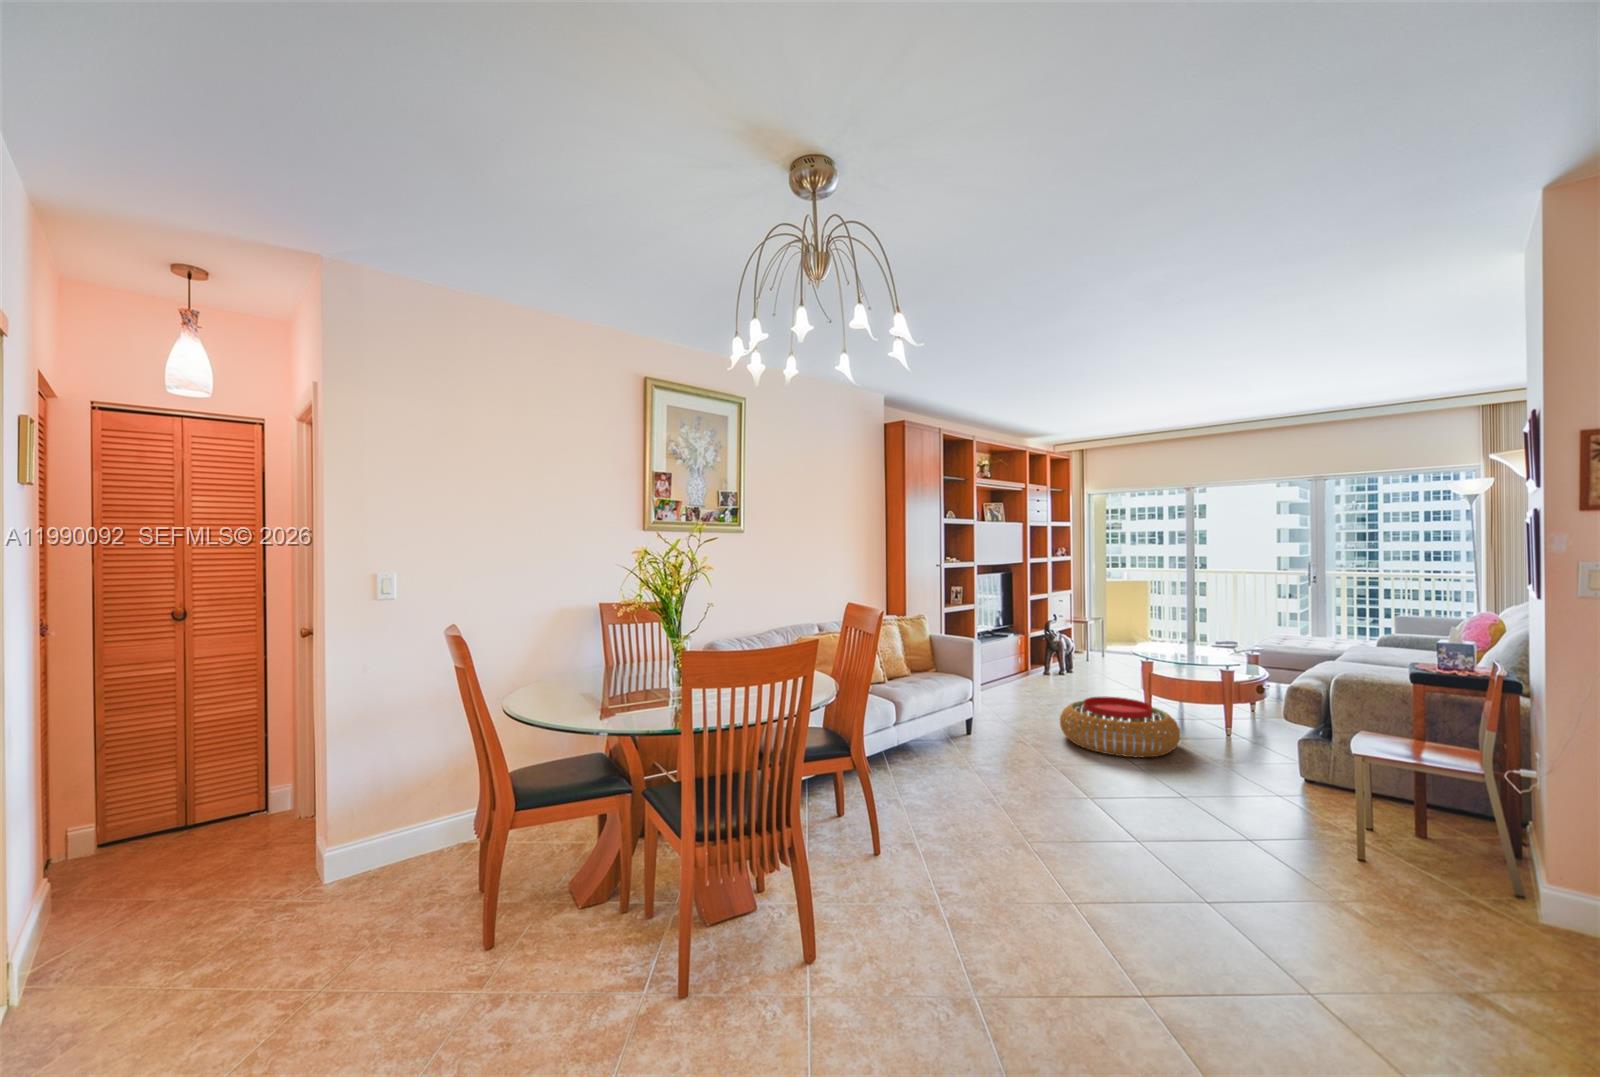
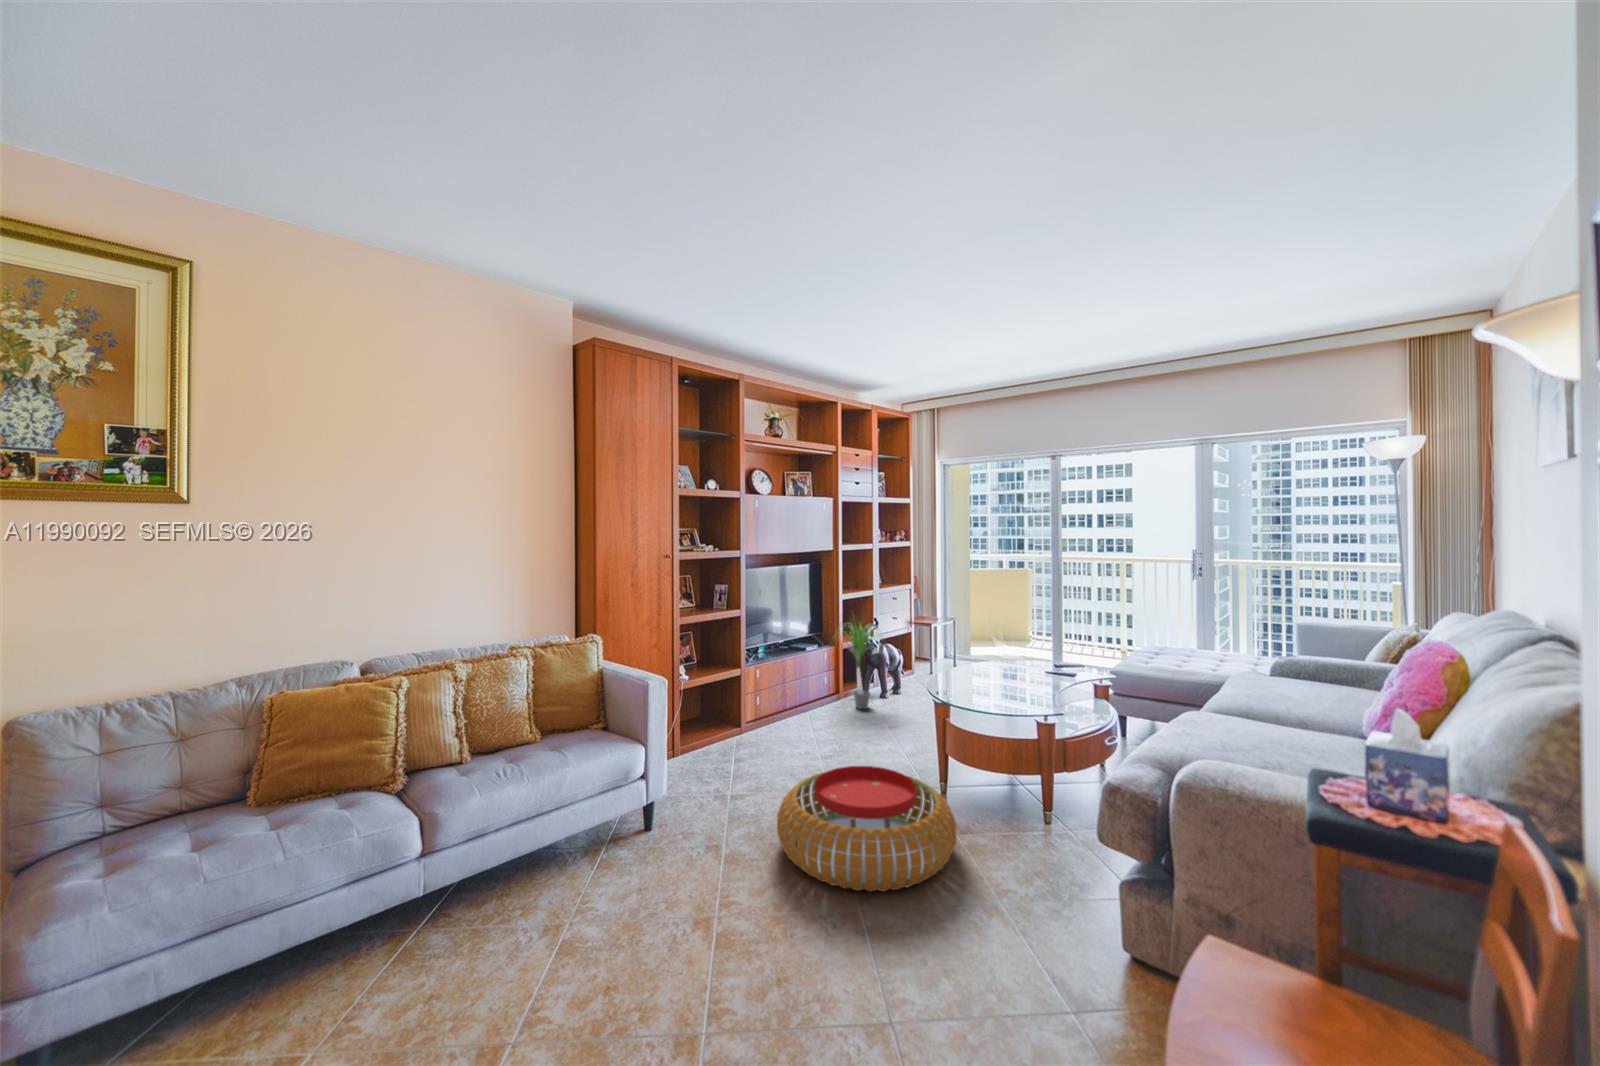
potted plant: none [1023,606,1074,680] -> present [847,620,873,709]

